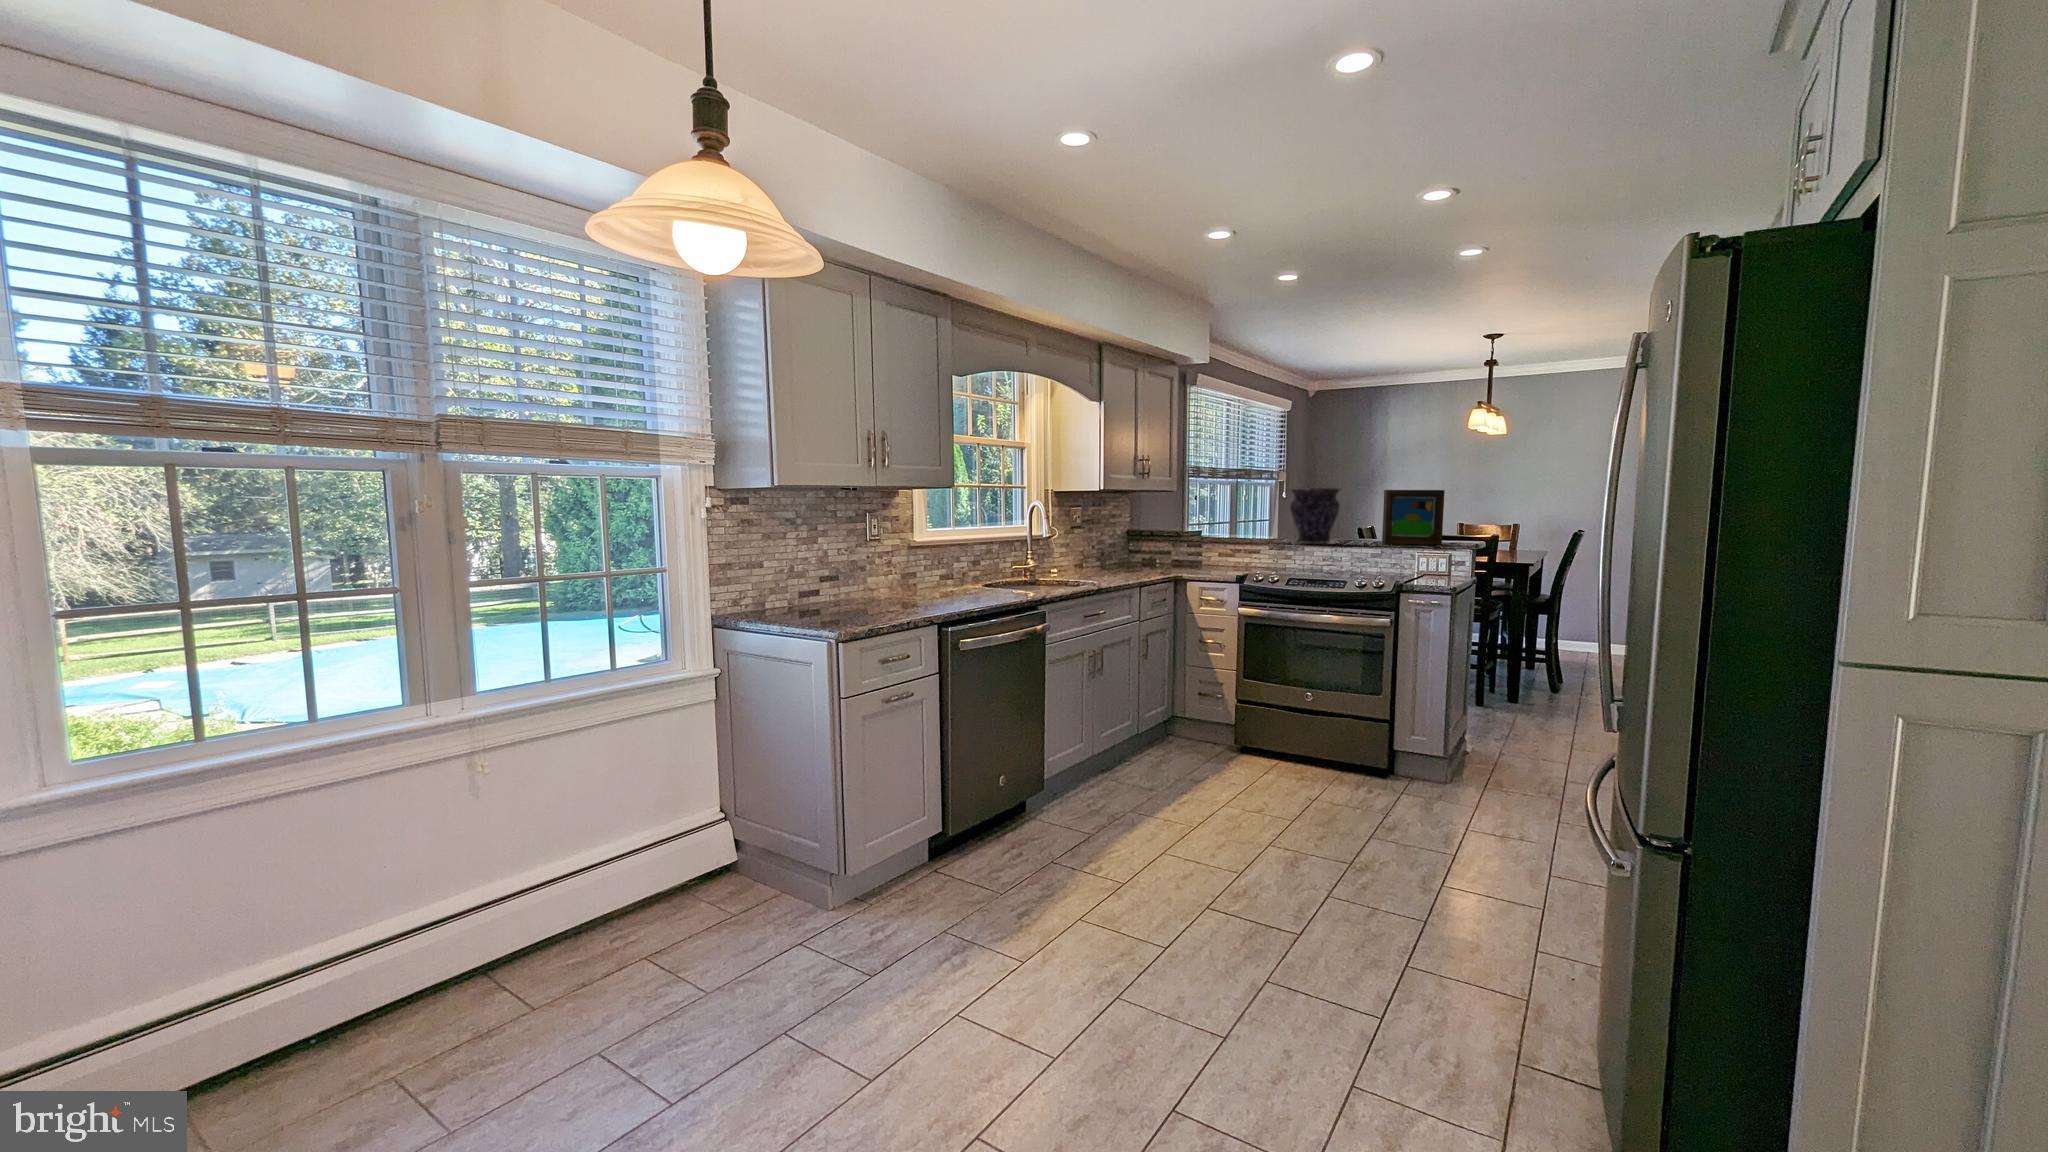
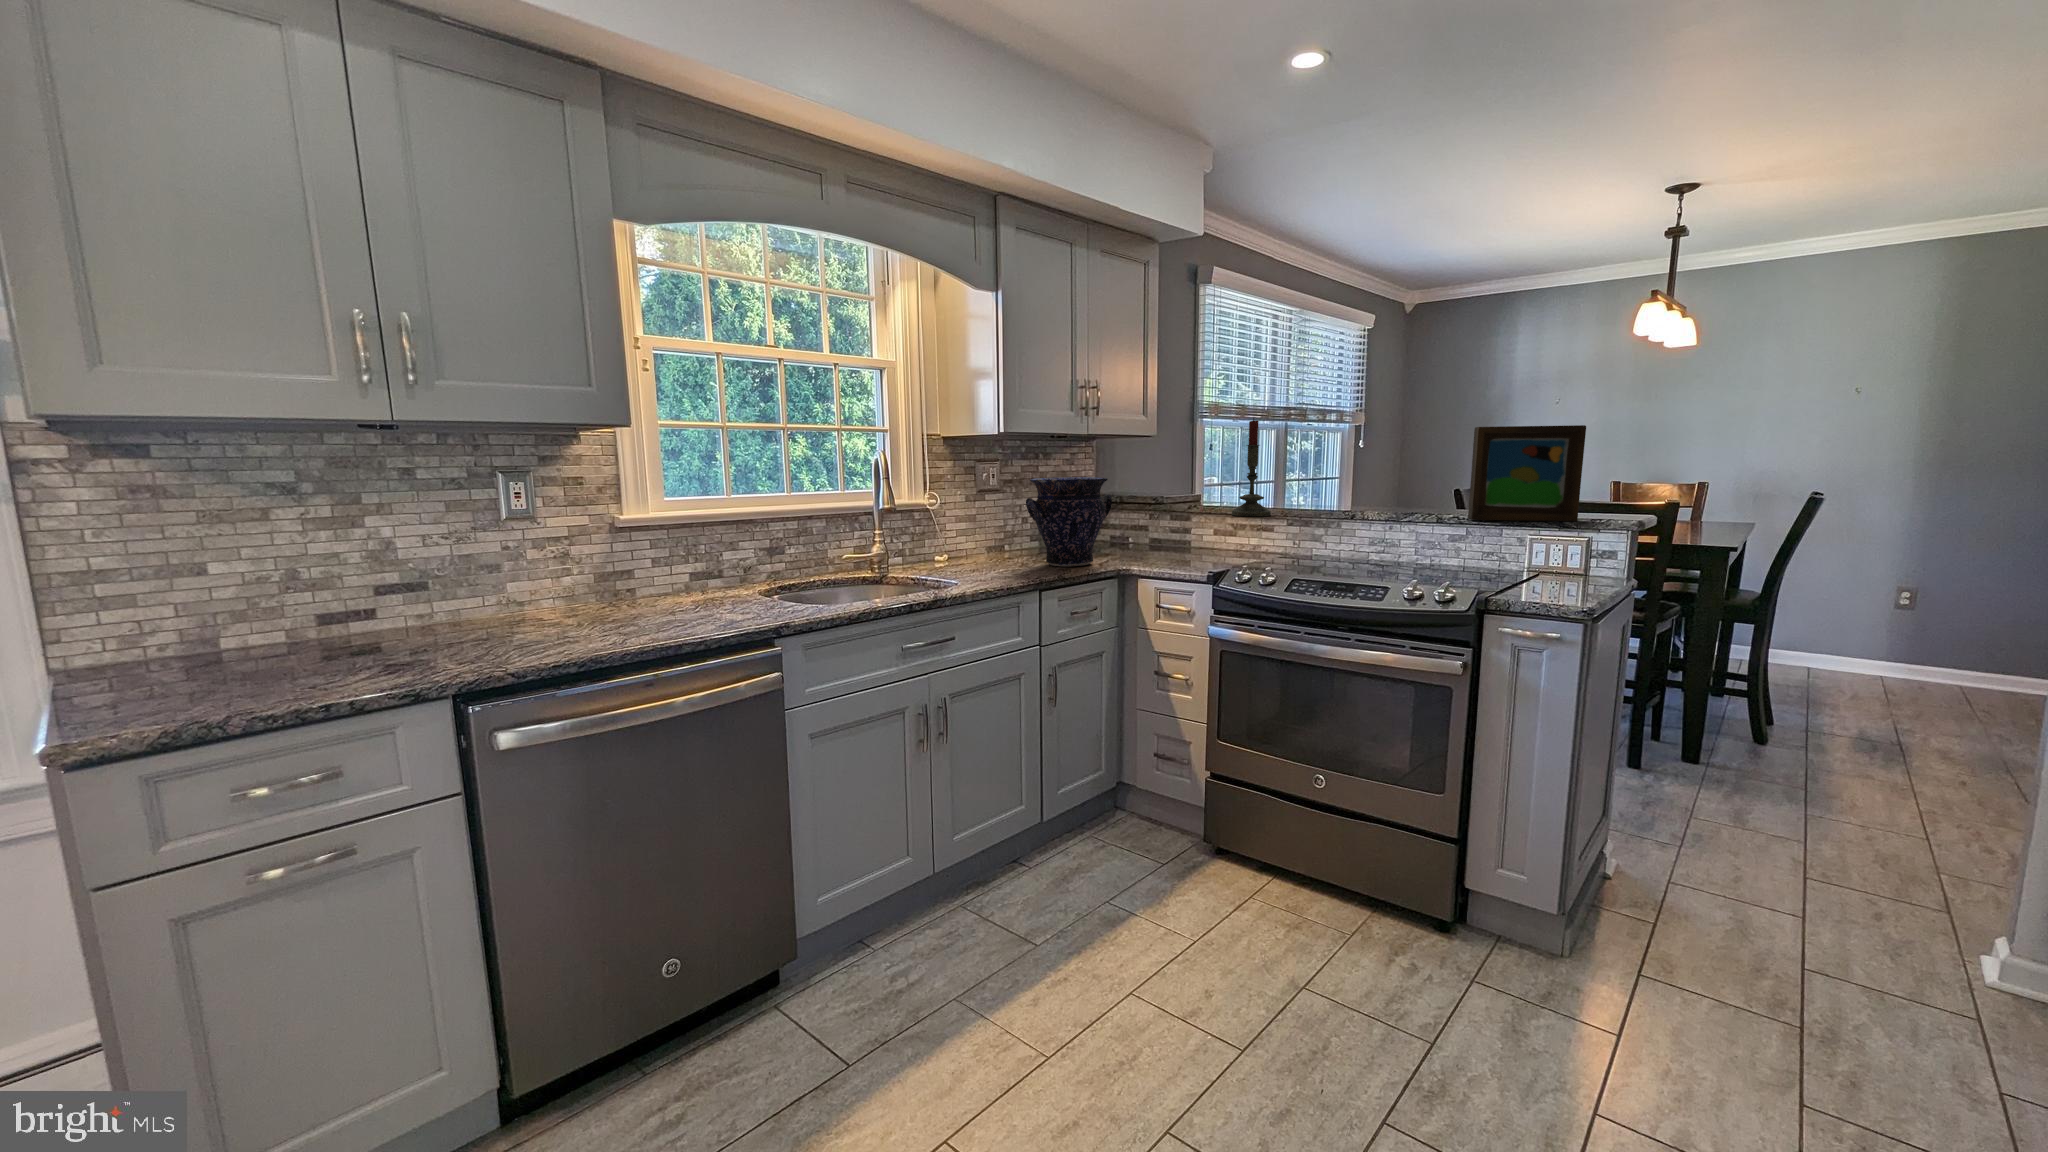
candle: none [1235,481,1260,544] -> present [1232,418,1271,517]
vase: present [1290,488,1340,544] -> present [1026,477,1112,566]

